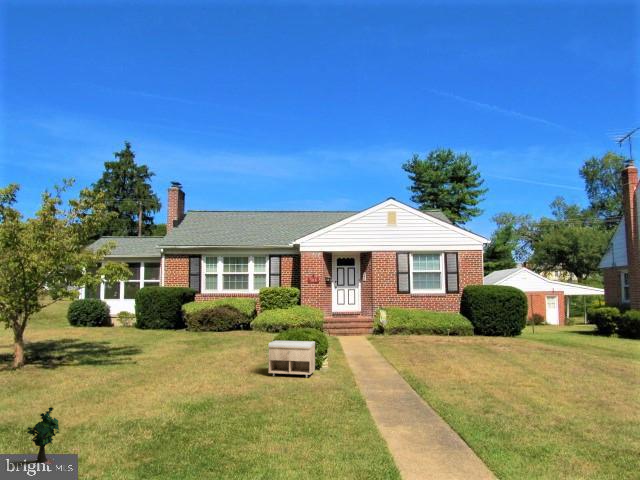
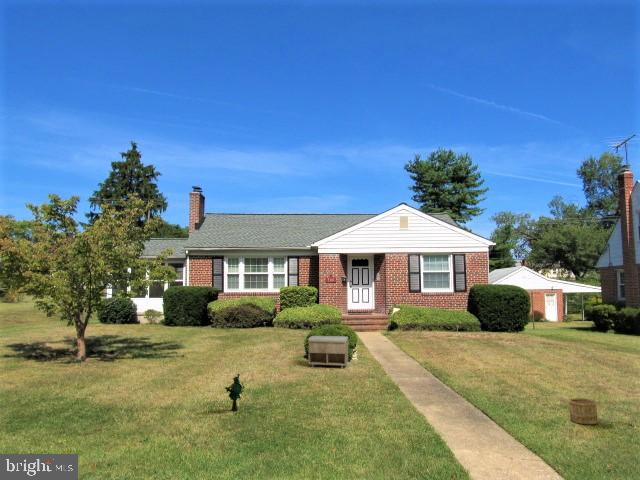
decorative plant: present [27,407,59,463] -> present [225,374,245,411]
wooden bucket: none [562,421,599,455] -> present [568,398,597,424]

